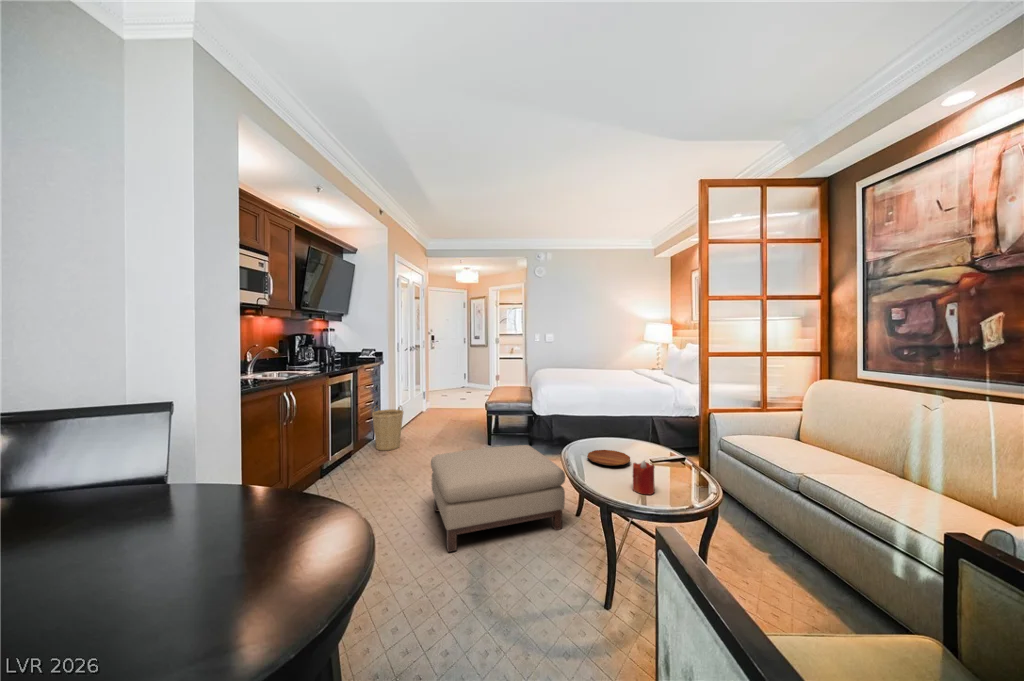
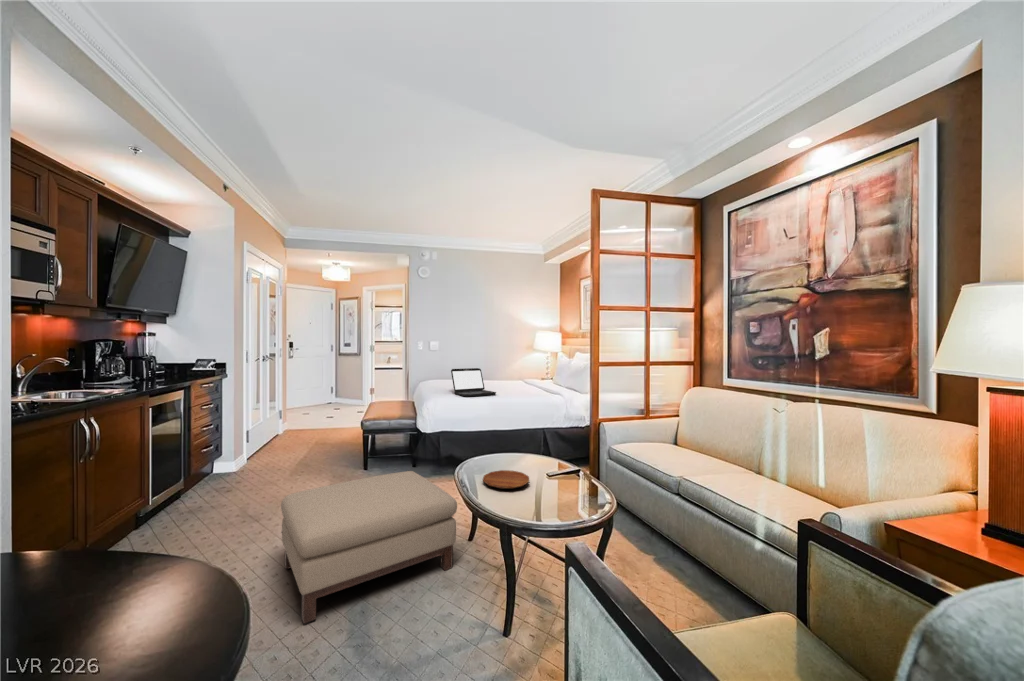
laptop: none [562,359,604,384] -> present [451,368,496,397]
basket: present [372,406,403,451] -> none [194,431,244,493]
candle: present [633,460,655,495] -> none [534,480,558,519]

